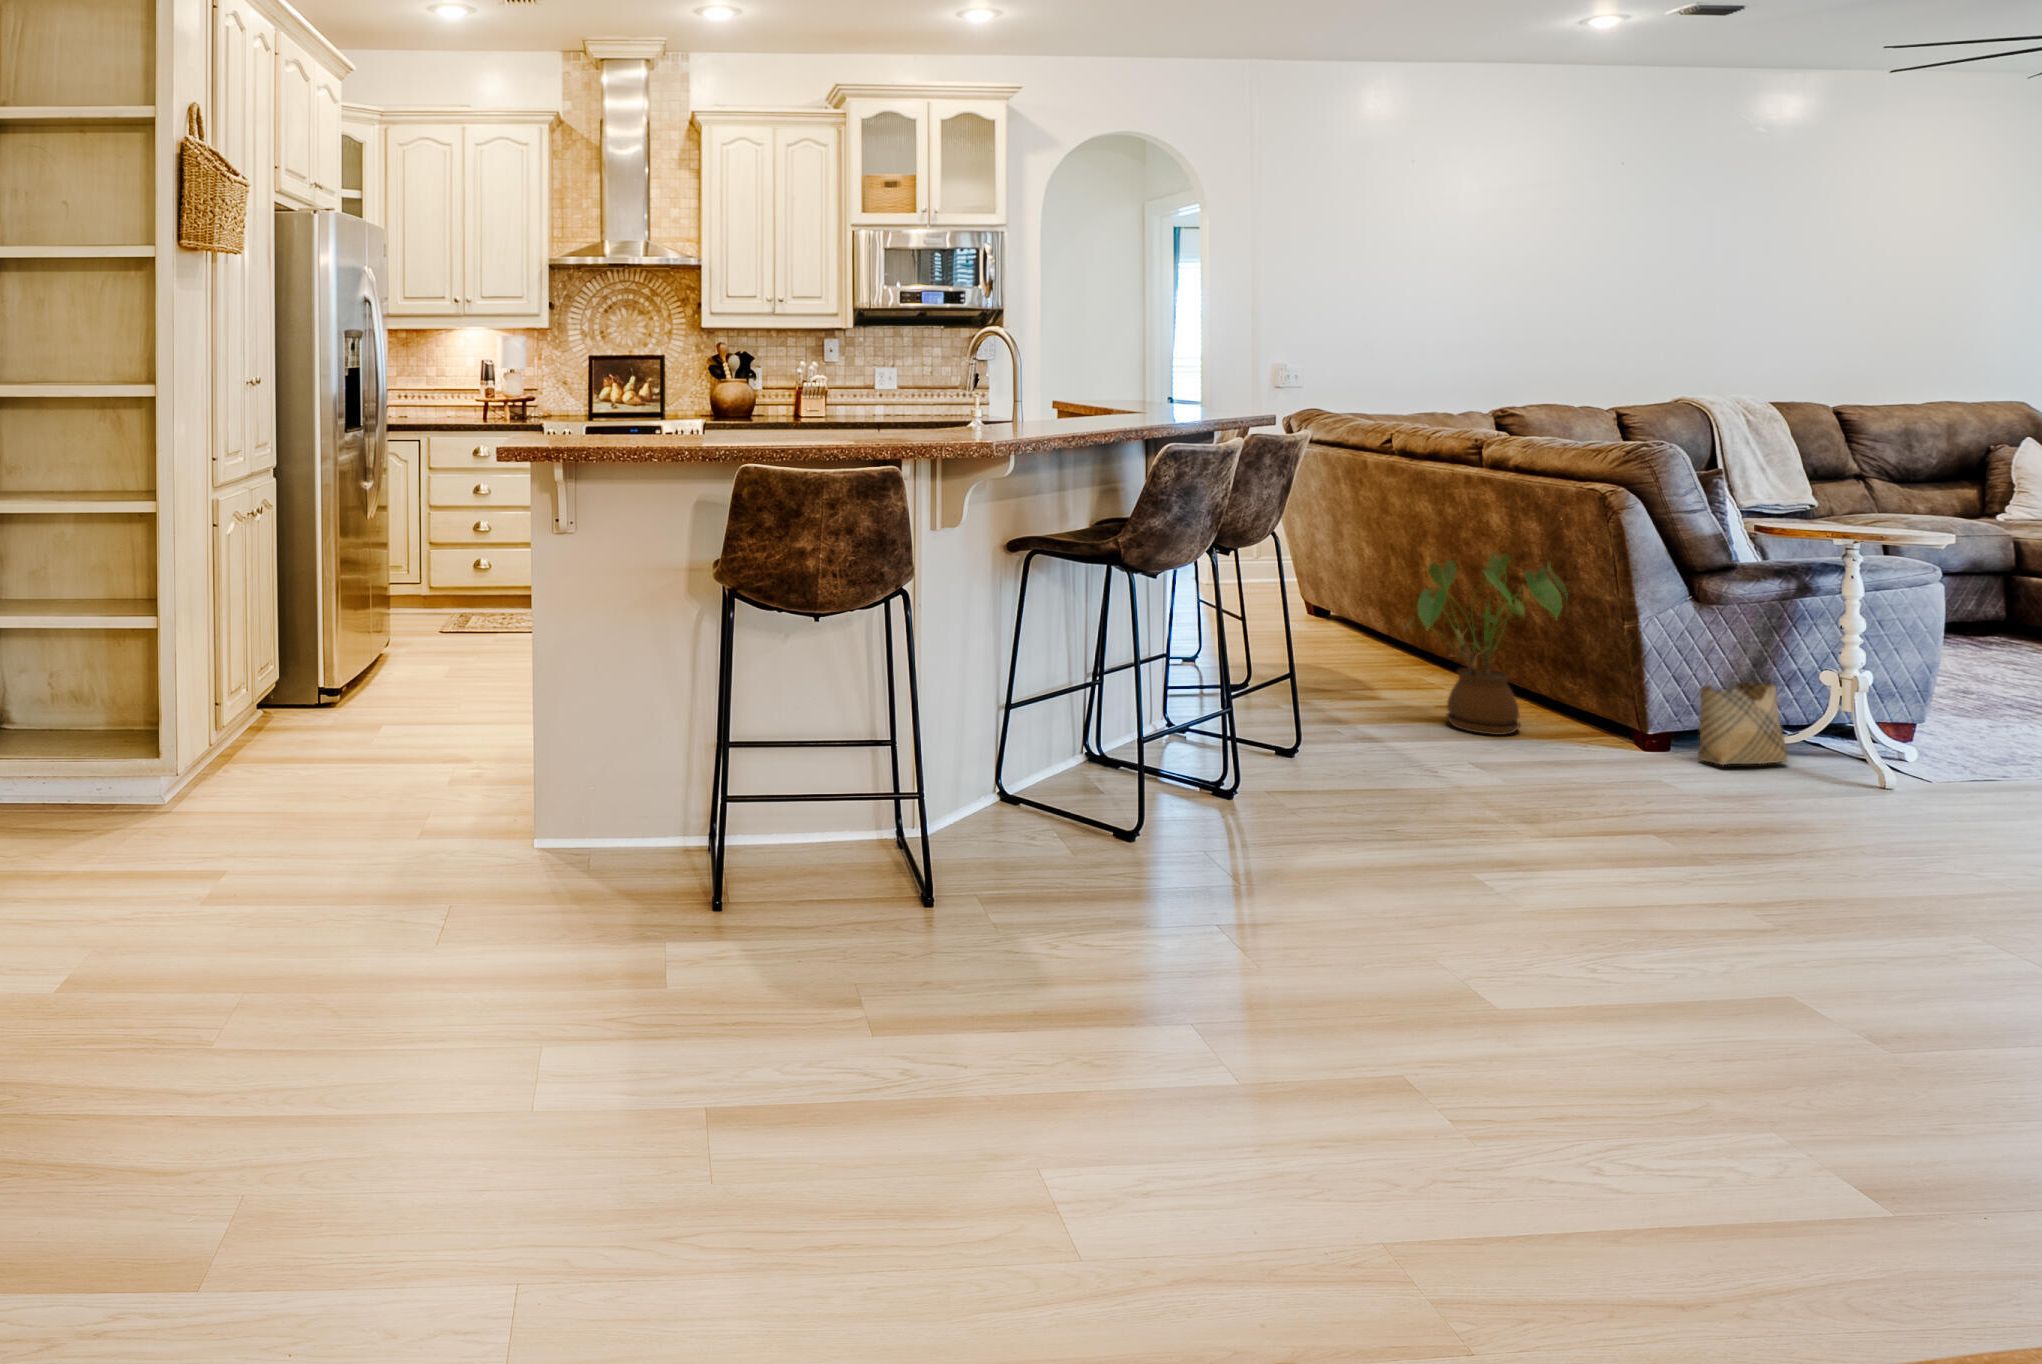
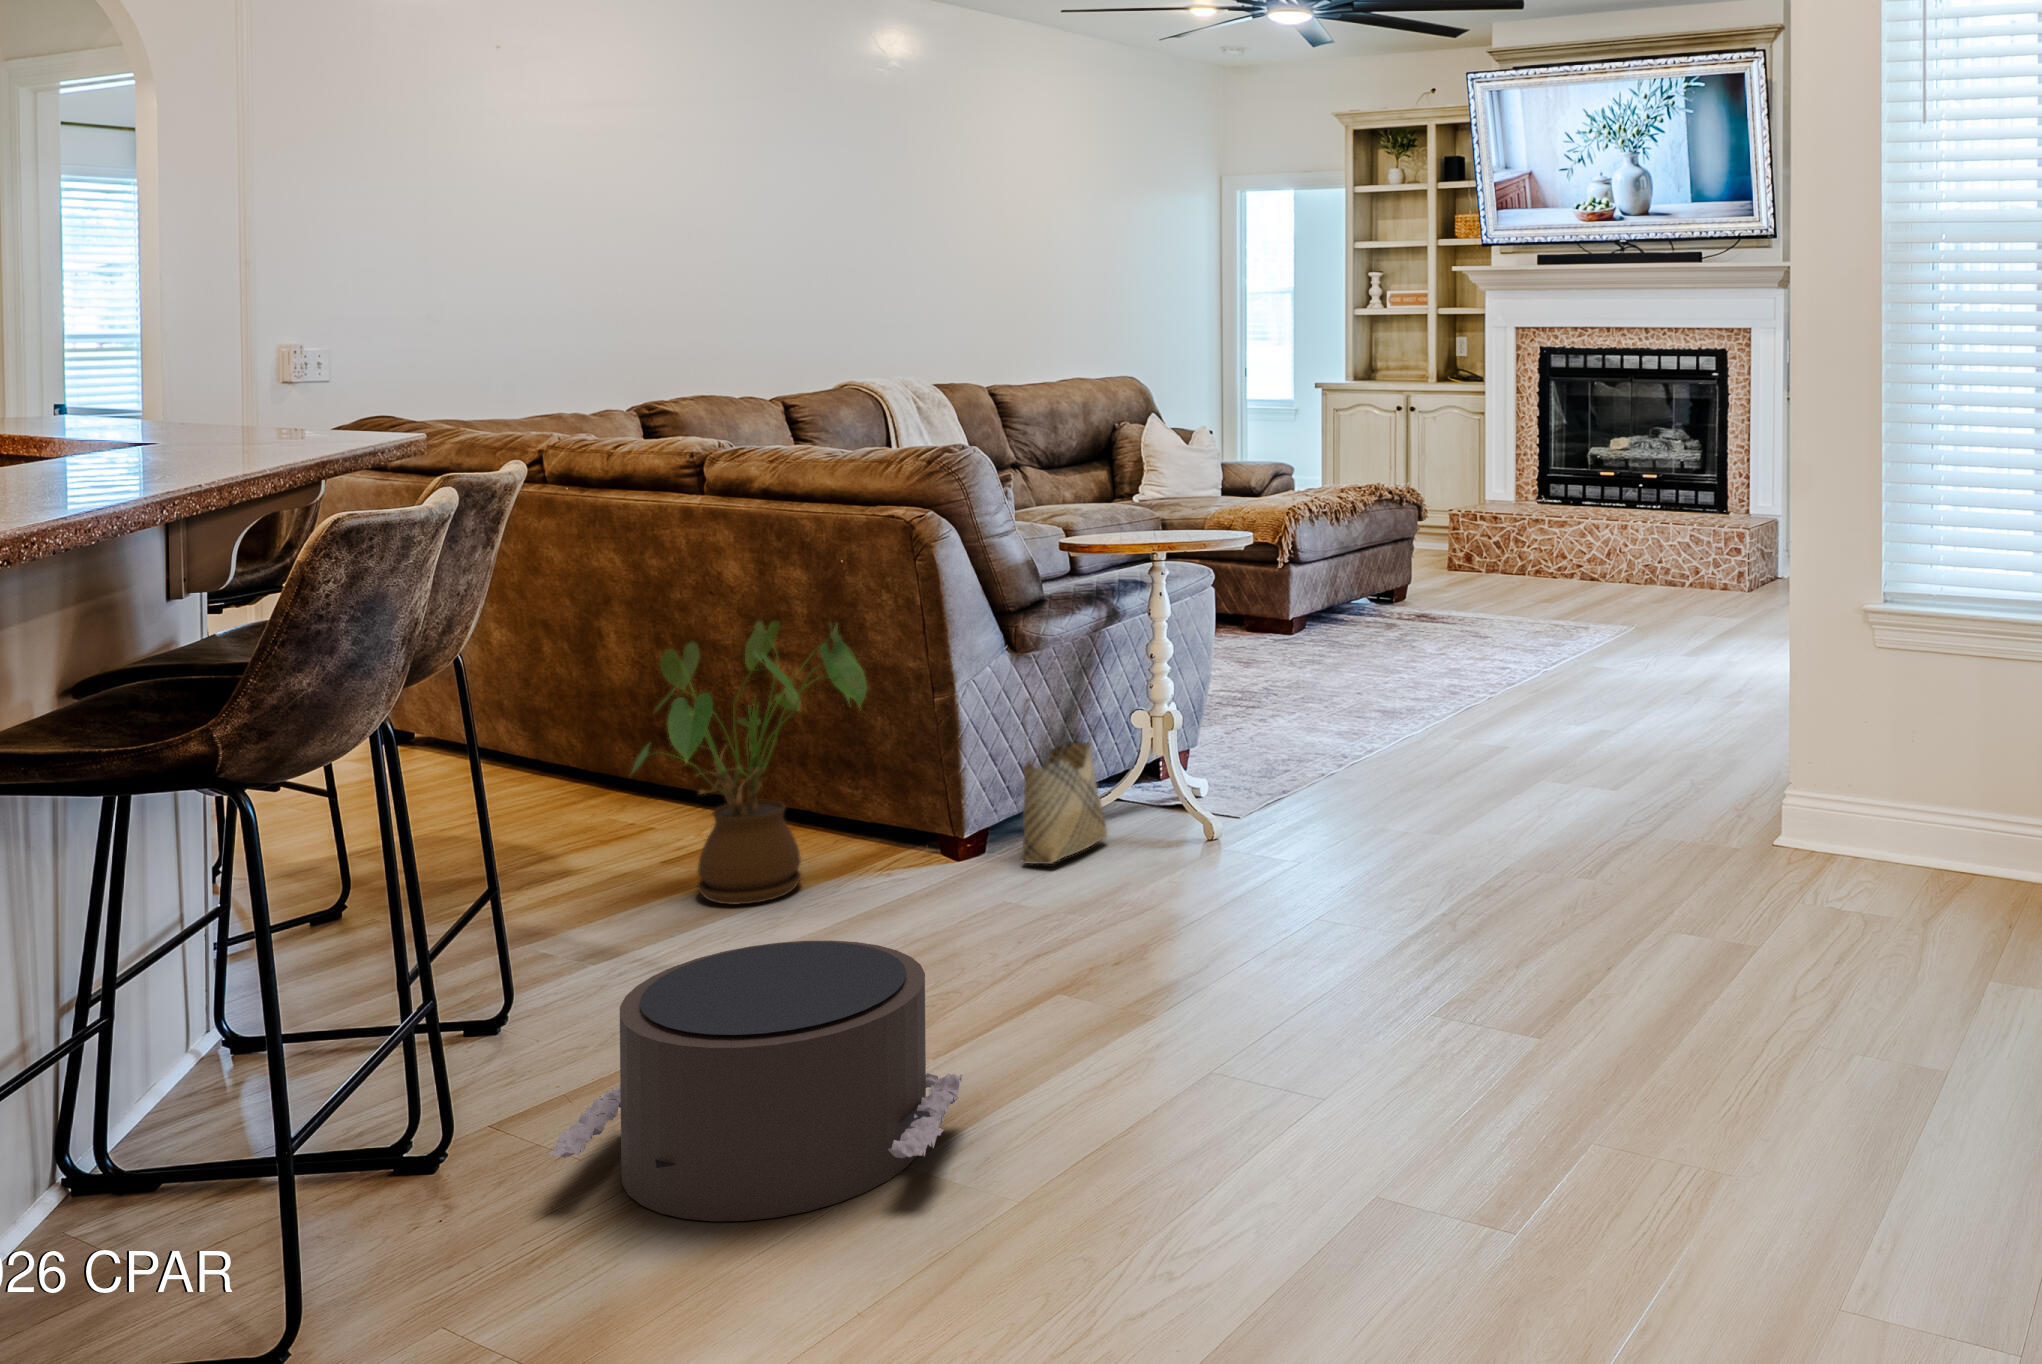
pouf: none [1278,725,1534,876] -> present [549,940,963,1221]

